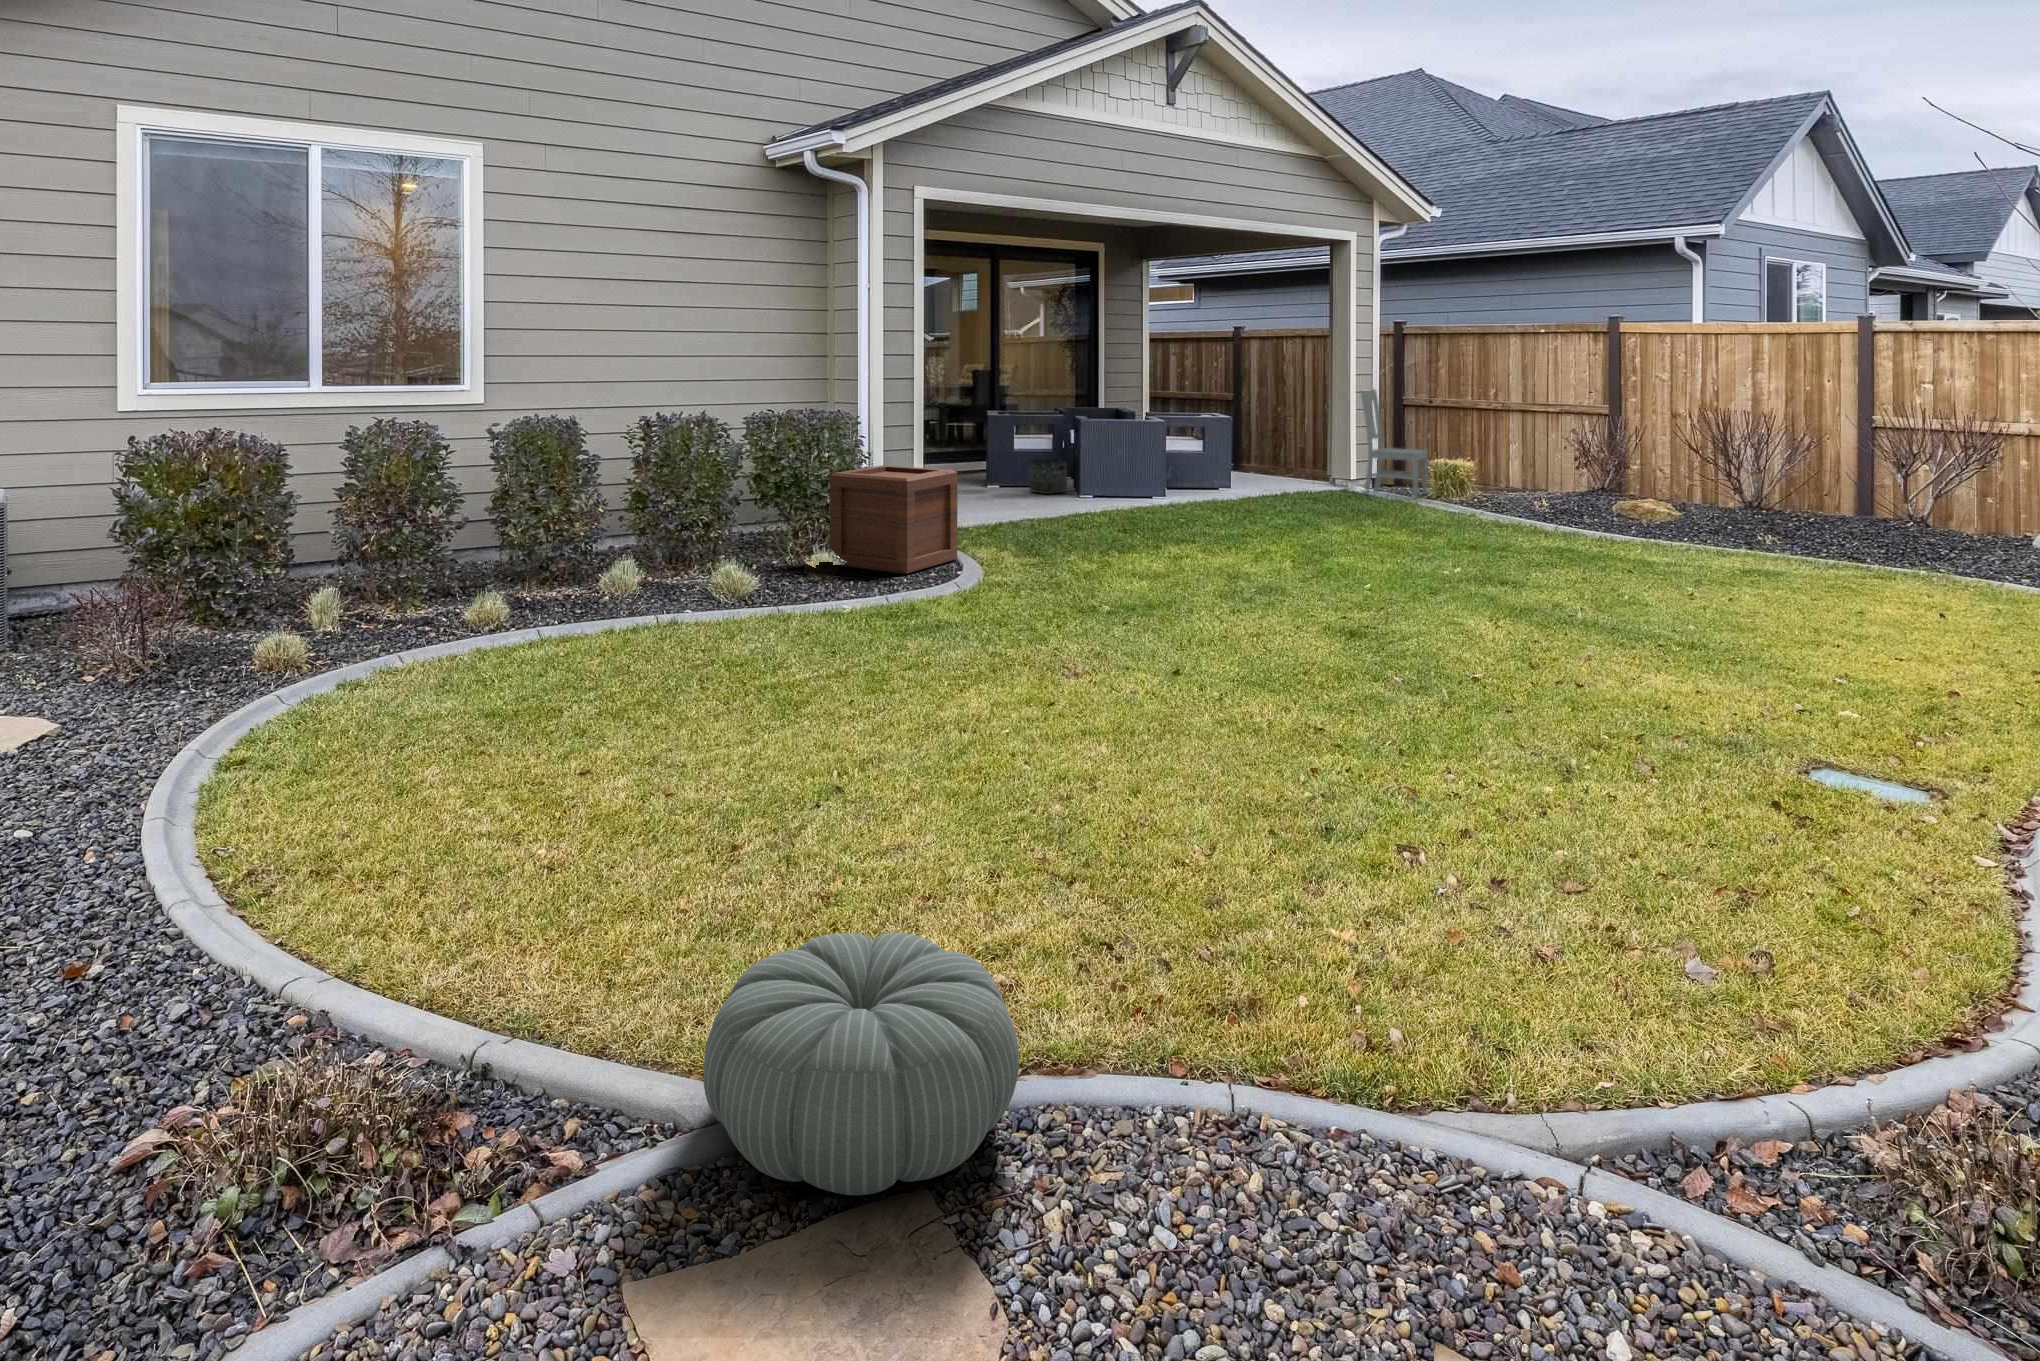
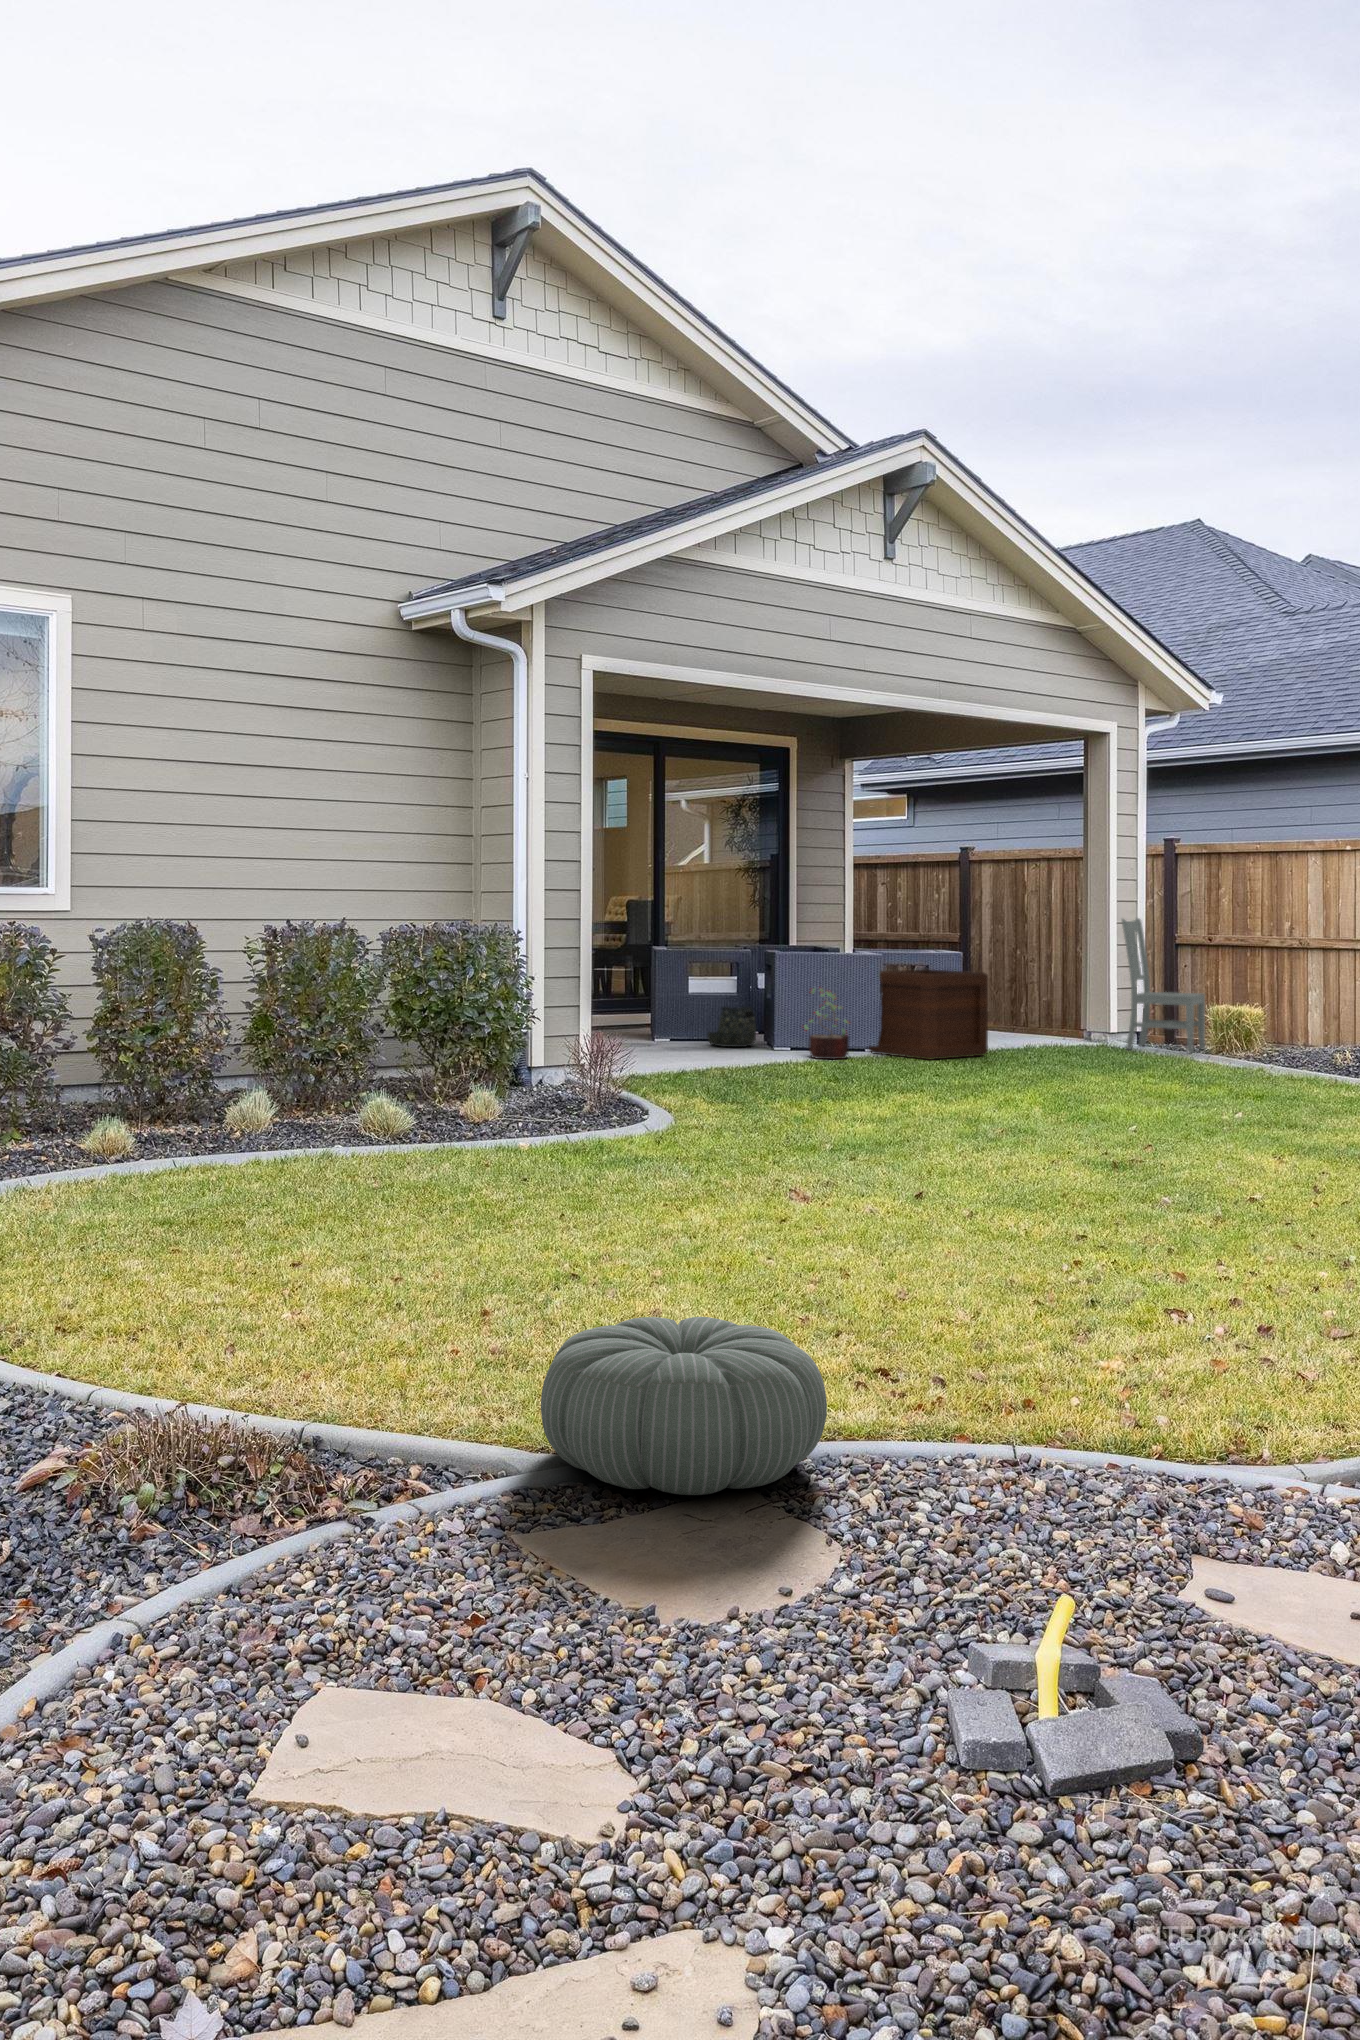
decorative plant: none [1101,448,1141,507] -> present [804,989,850,1059]
wooden crate: present [830,465,957,574] -> present [869,969,988,1060]

